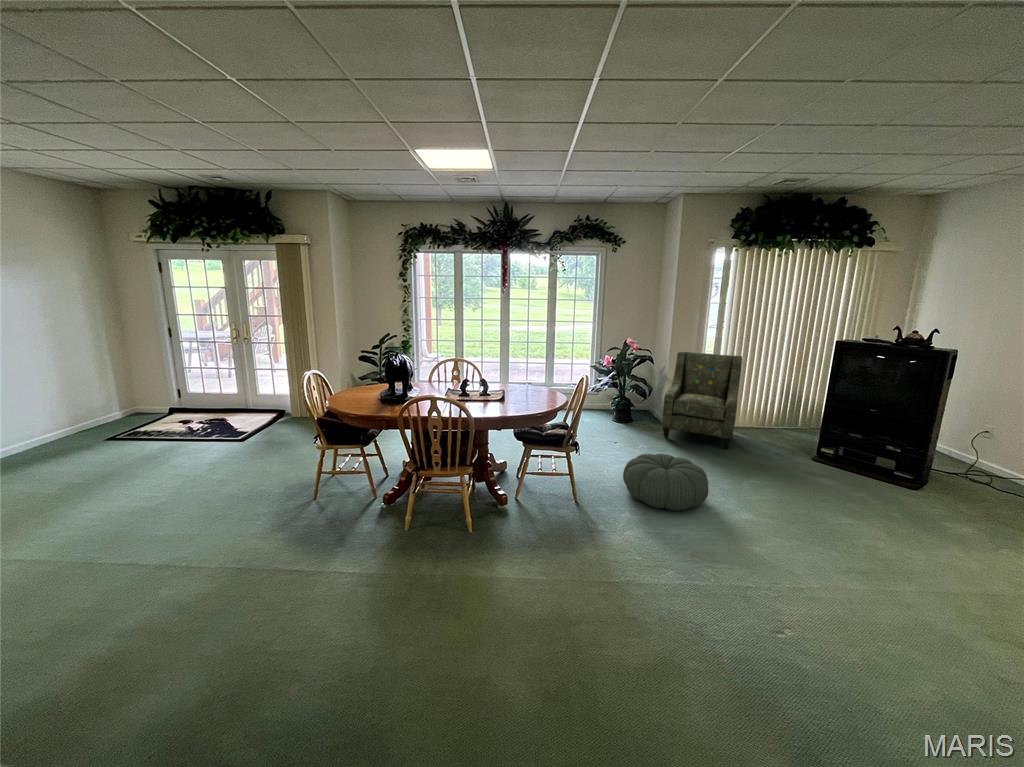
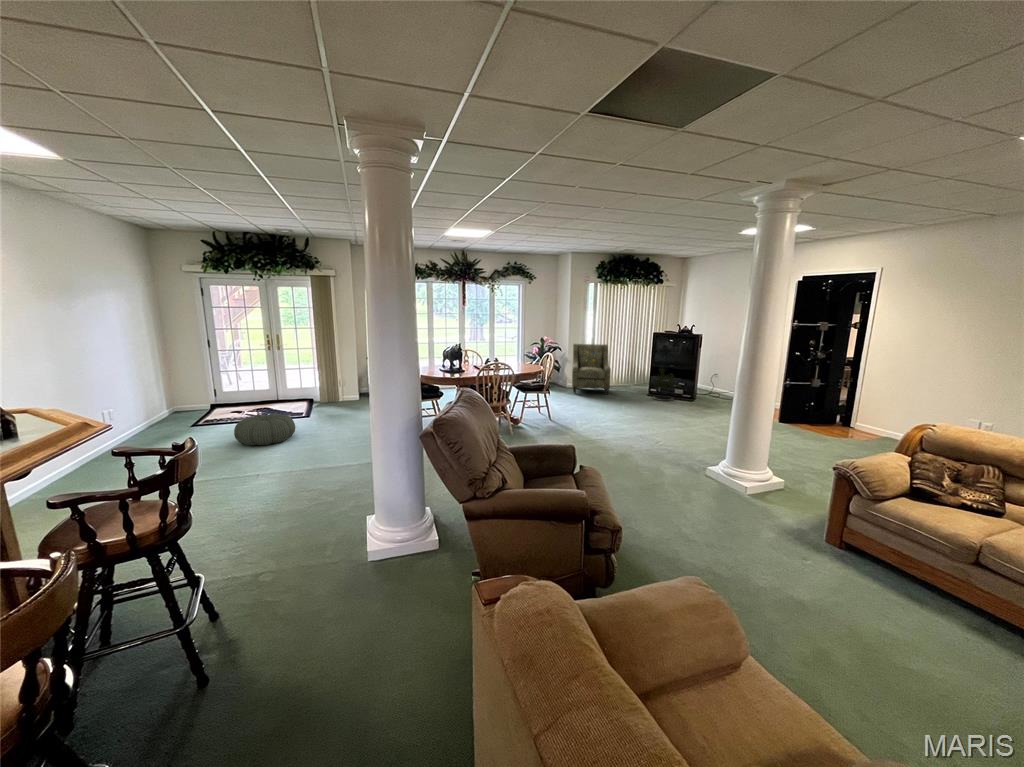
potted tree: none [823,407,884,485] -> present [653,369,674,401]
pouf: present [623,454,709,511] -> present [234,414,295,445]

